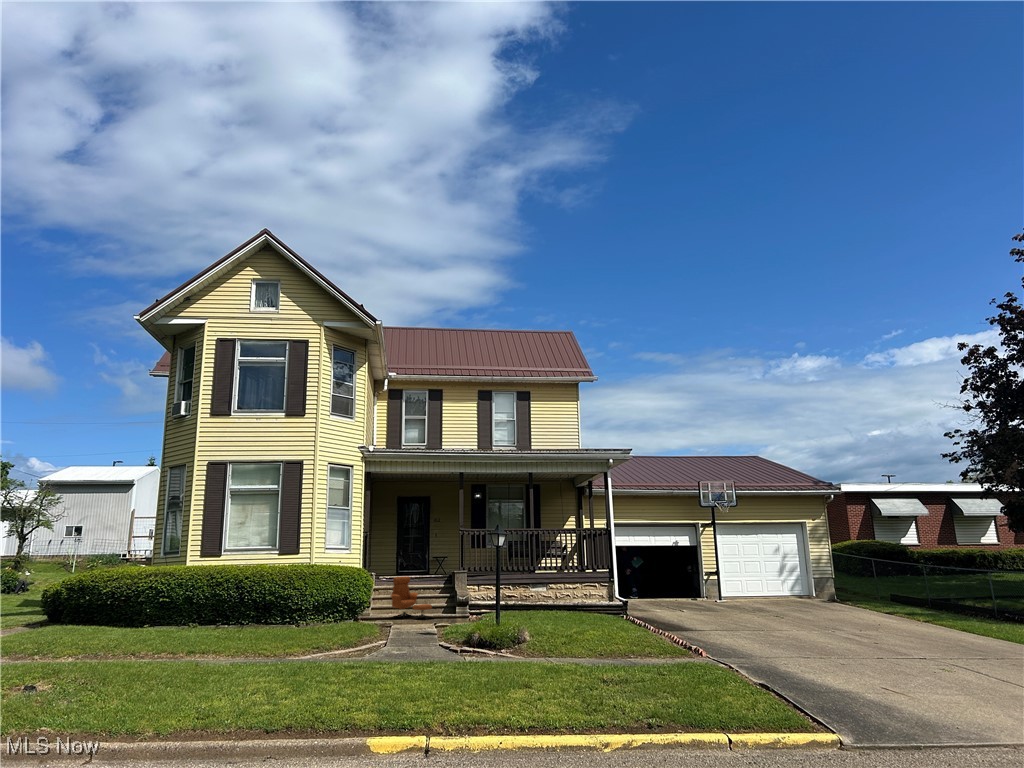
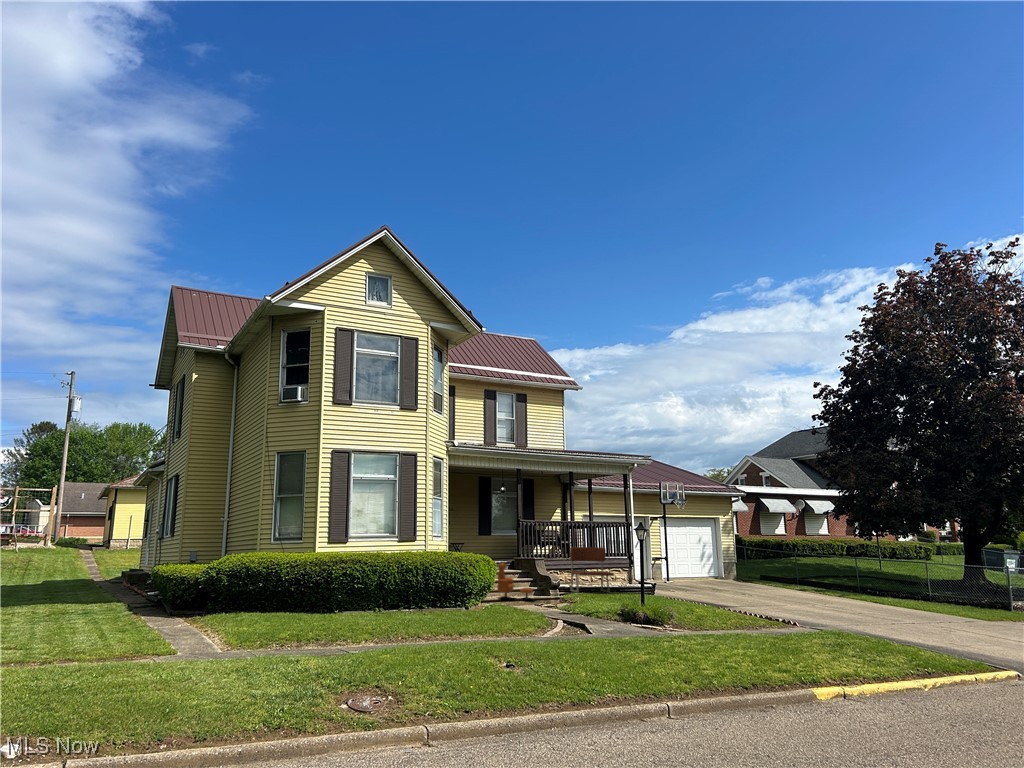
bench: none [526,558,572,612] -> present [570,547,614,593]

